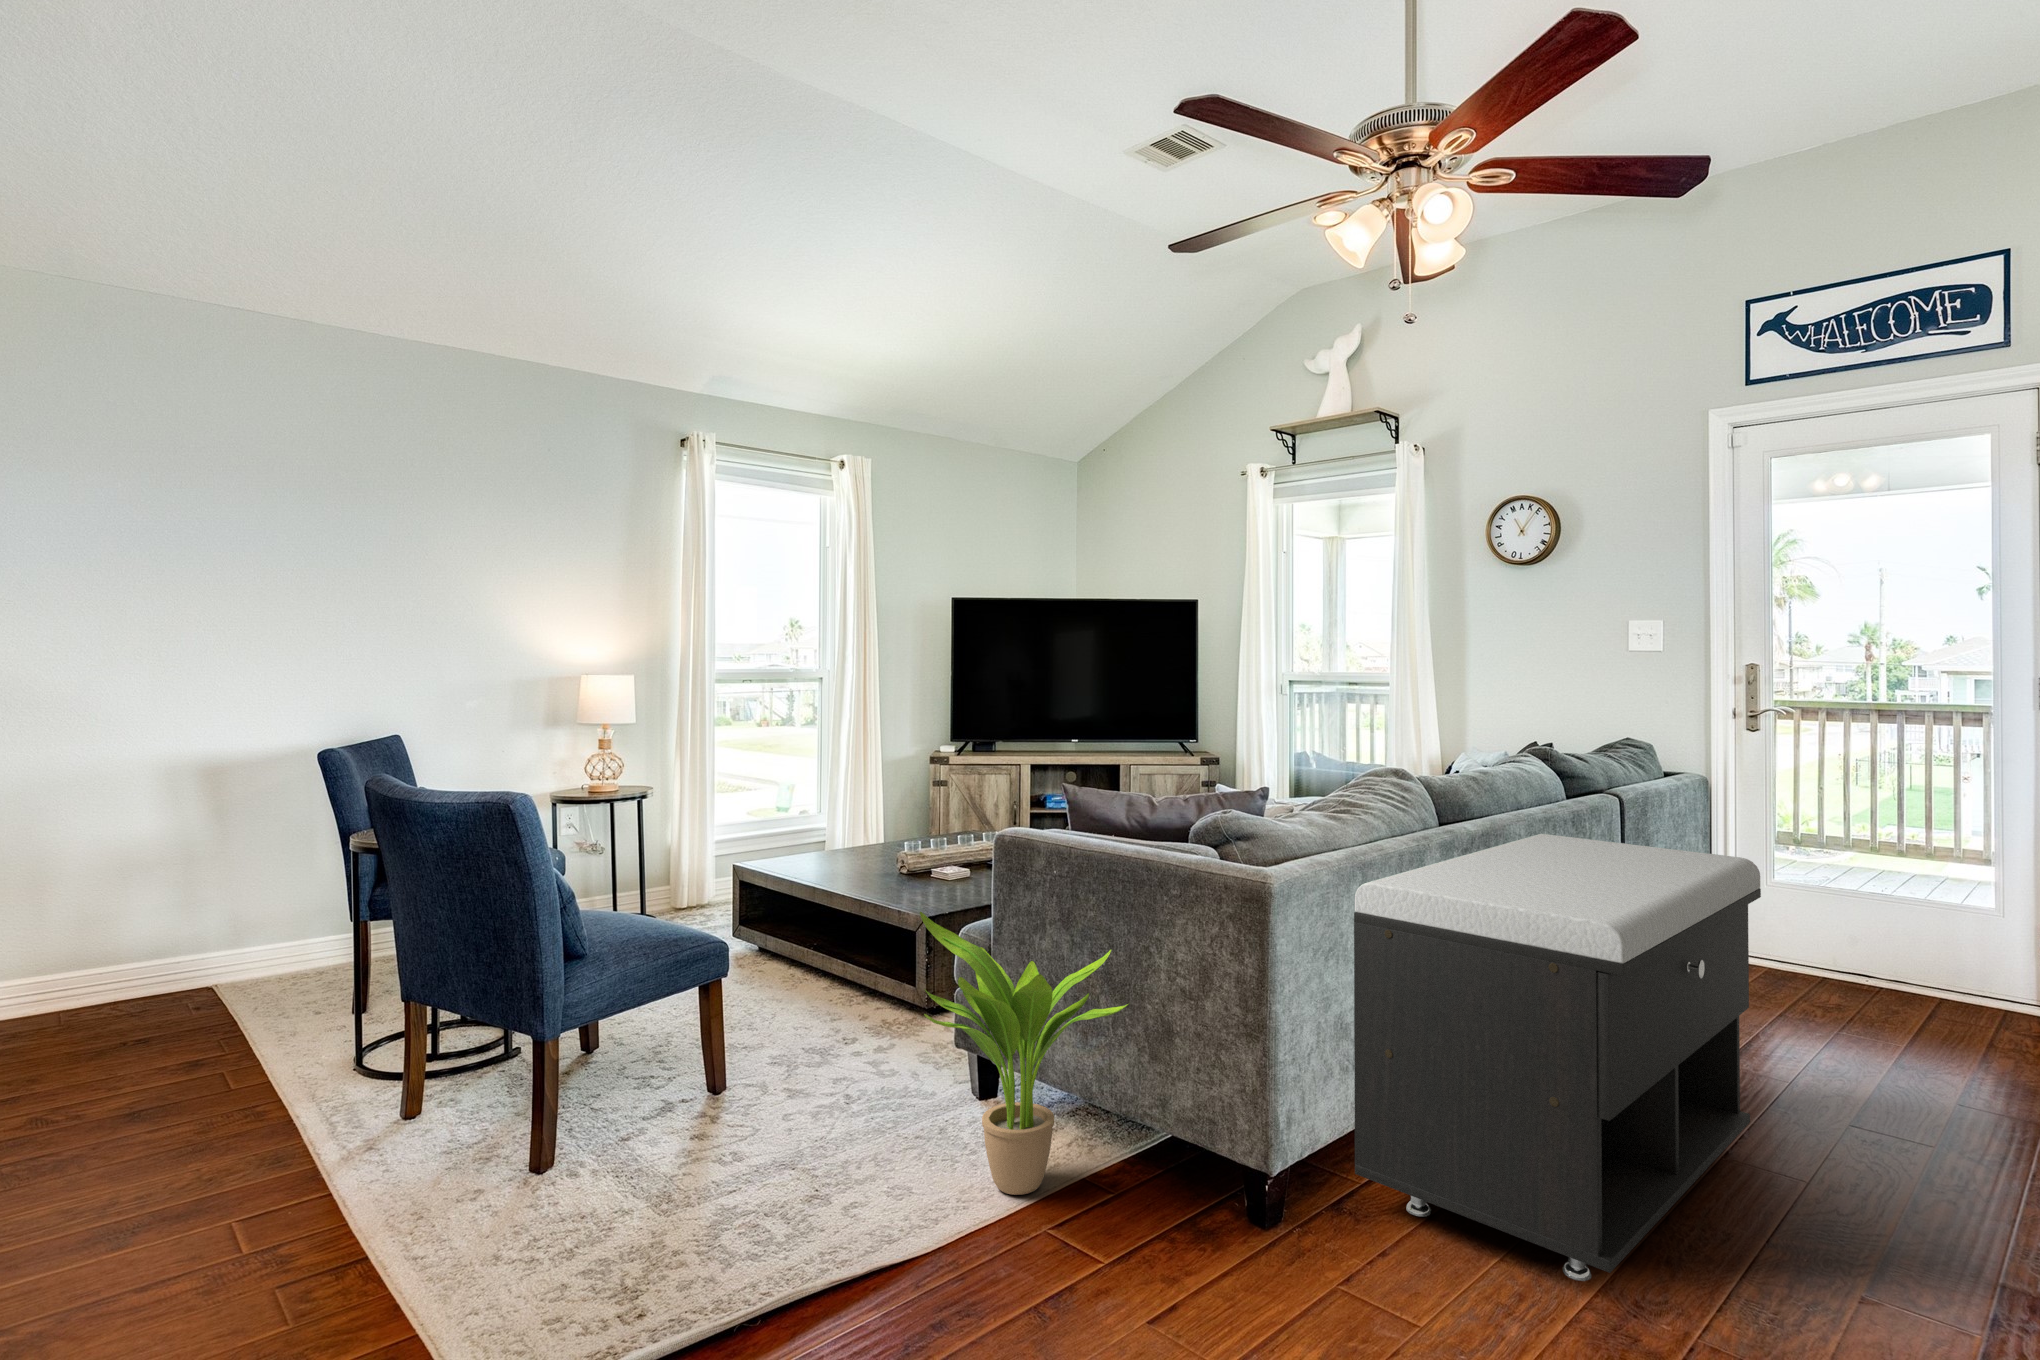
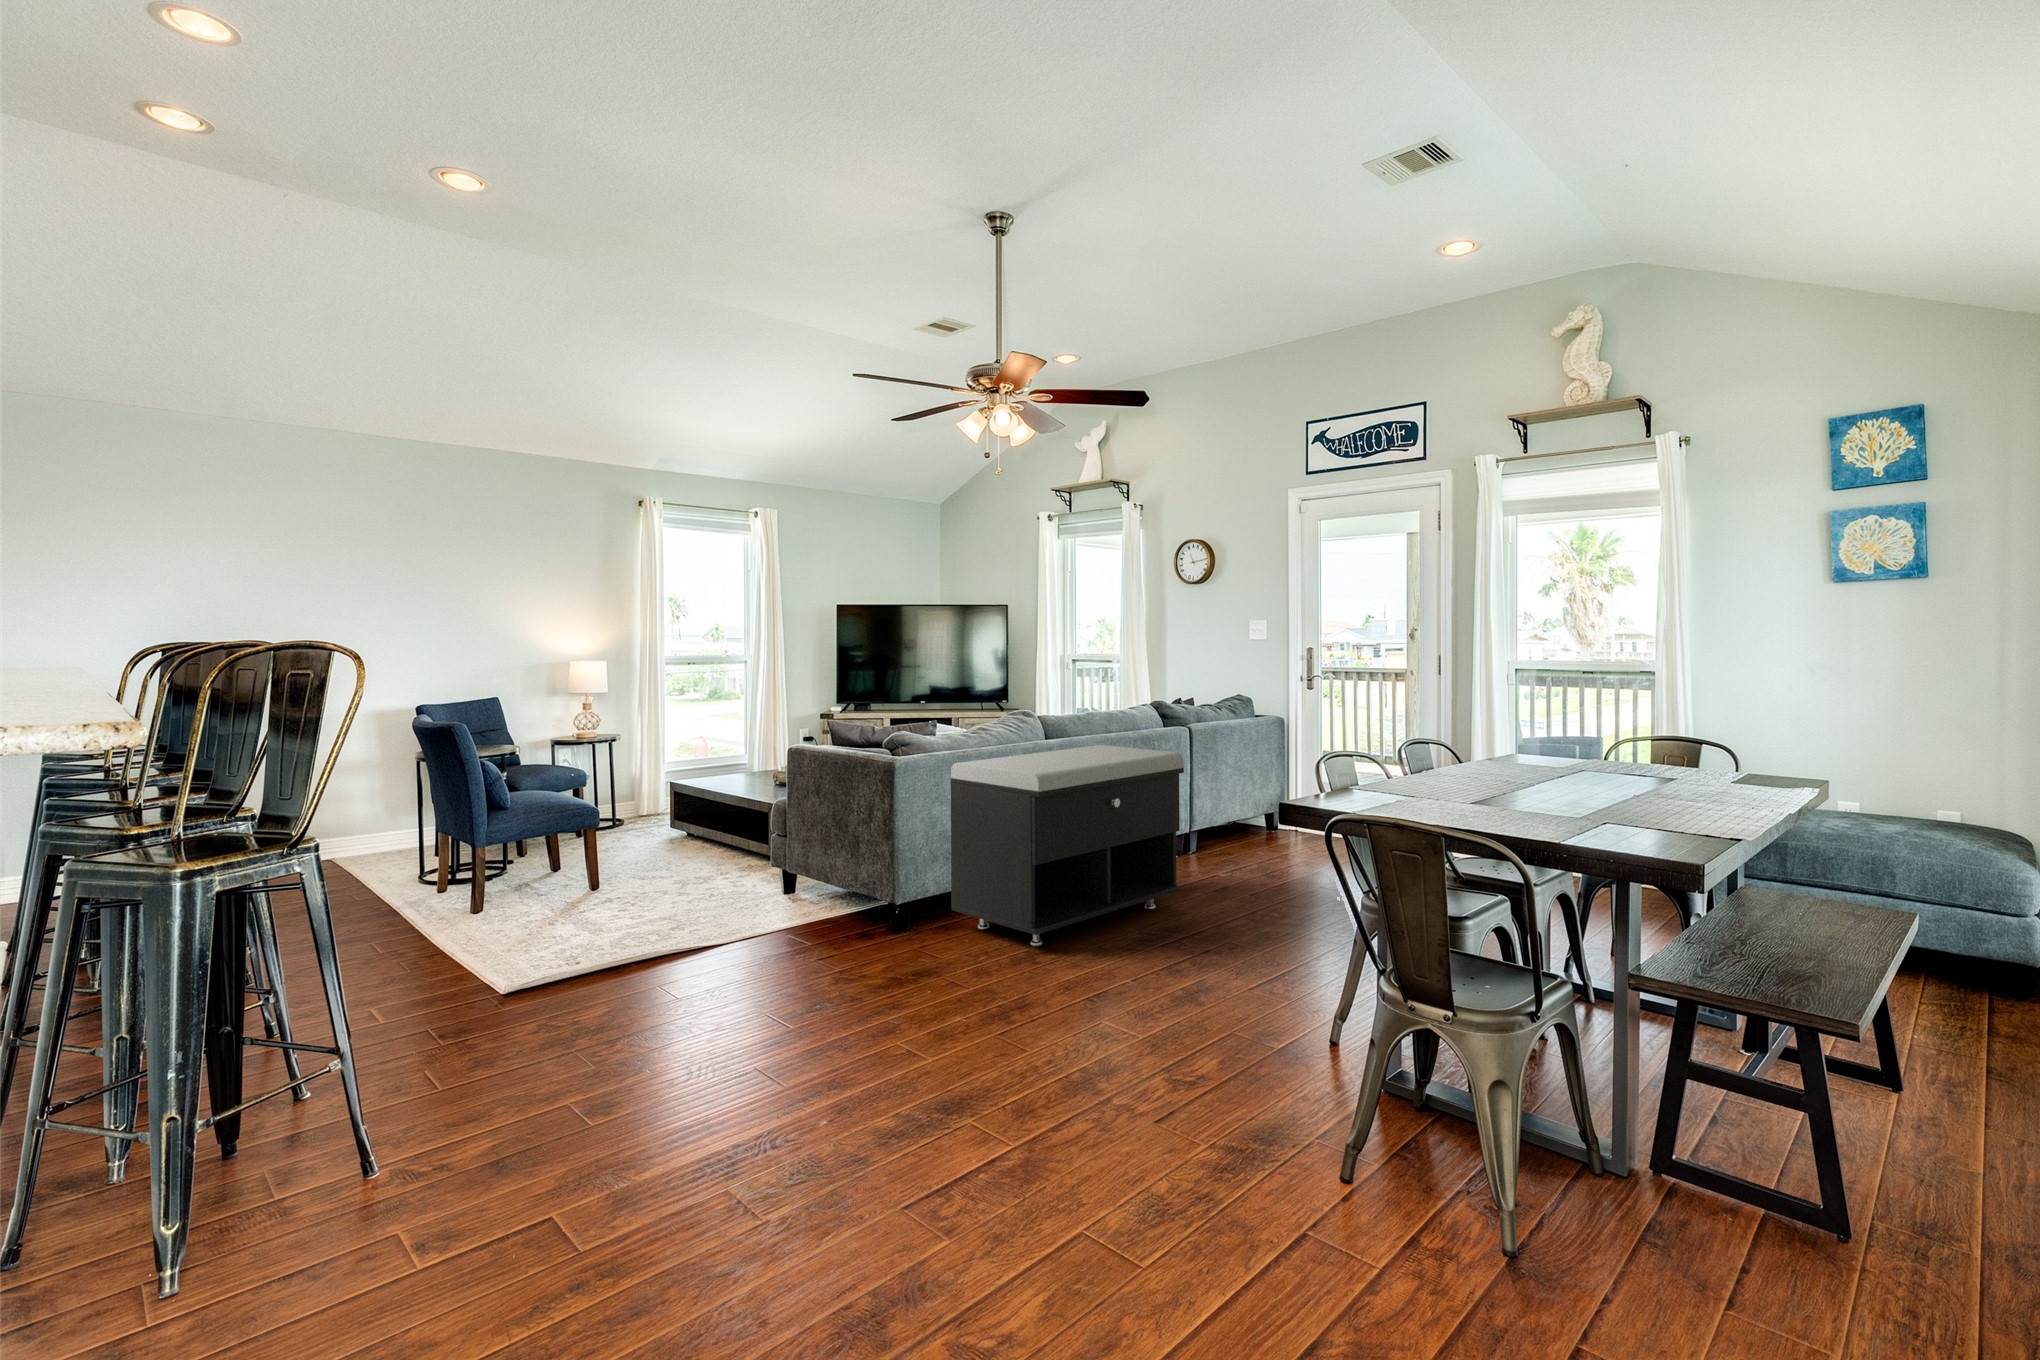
potted plant: present [920,912,1128,1195] -> none [727,784,837,927]

